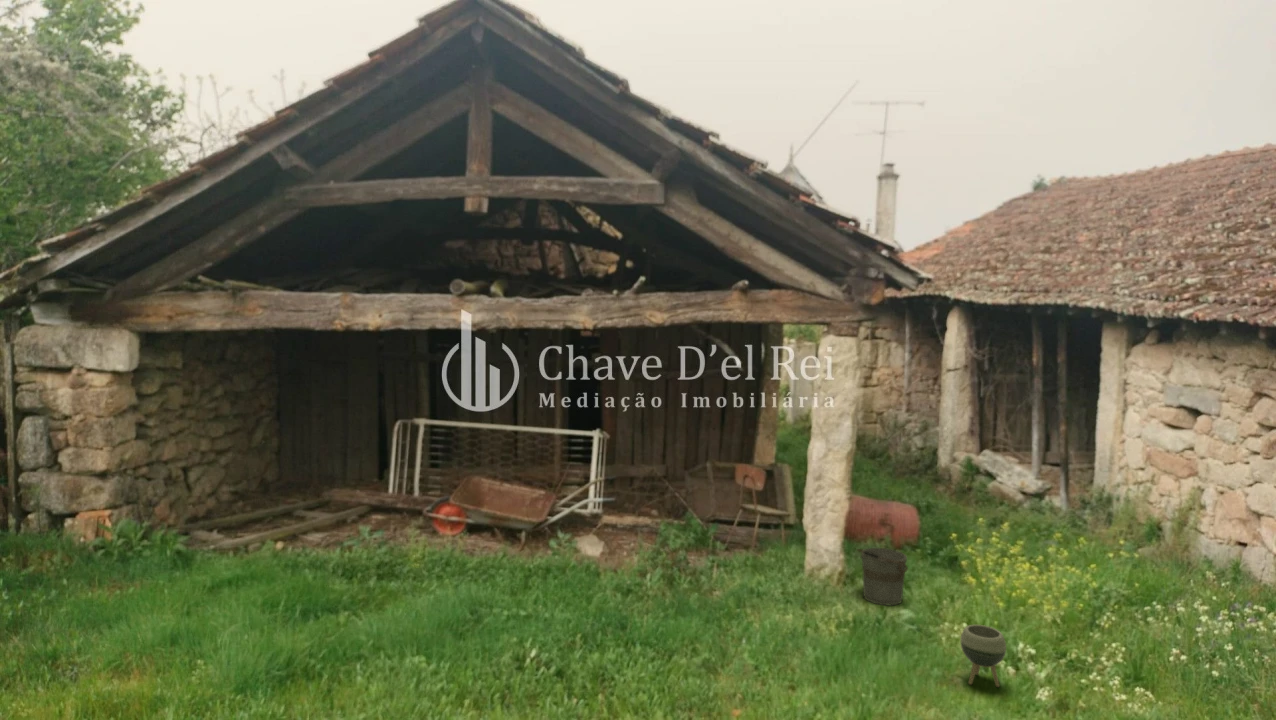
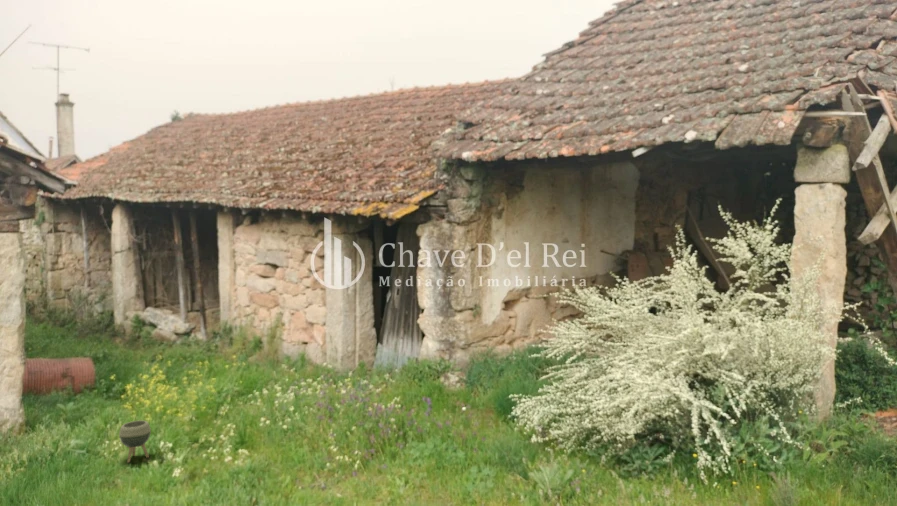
bucket: present [858,548,908,605] -> none [35,395,81,440]

